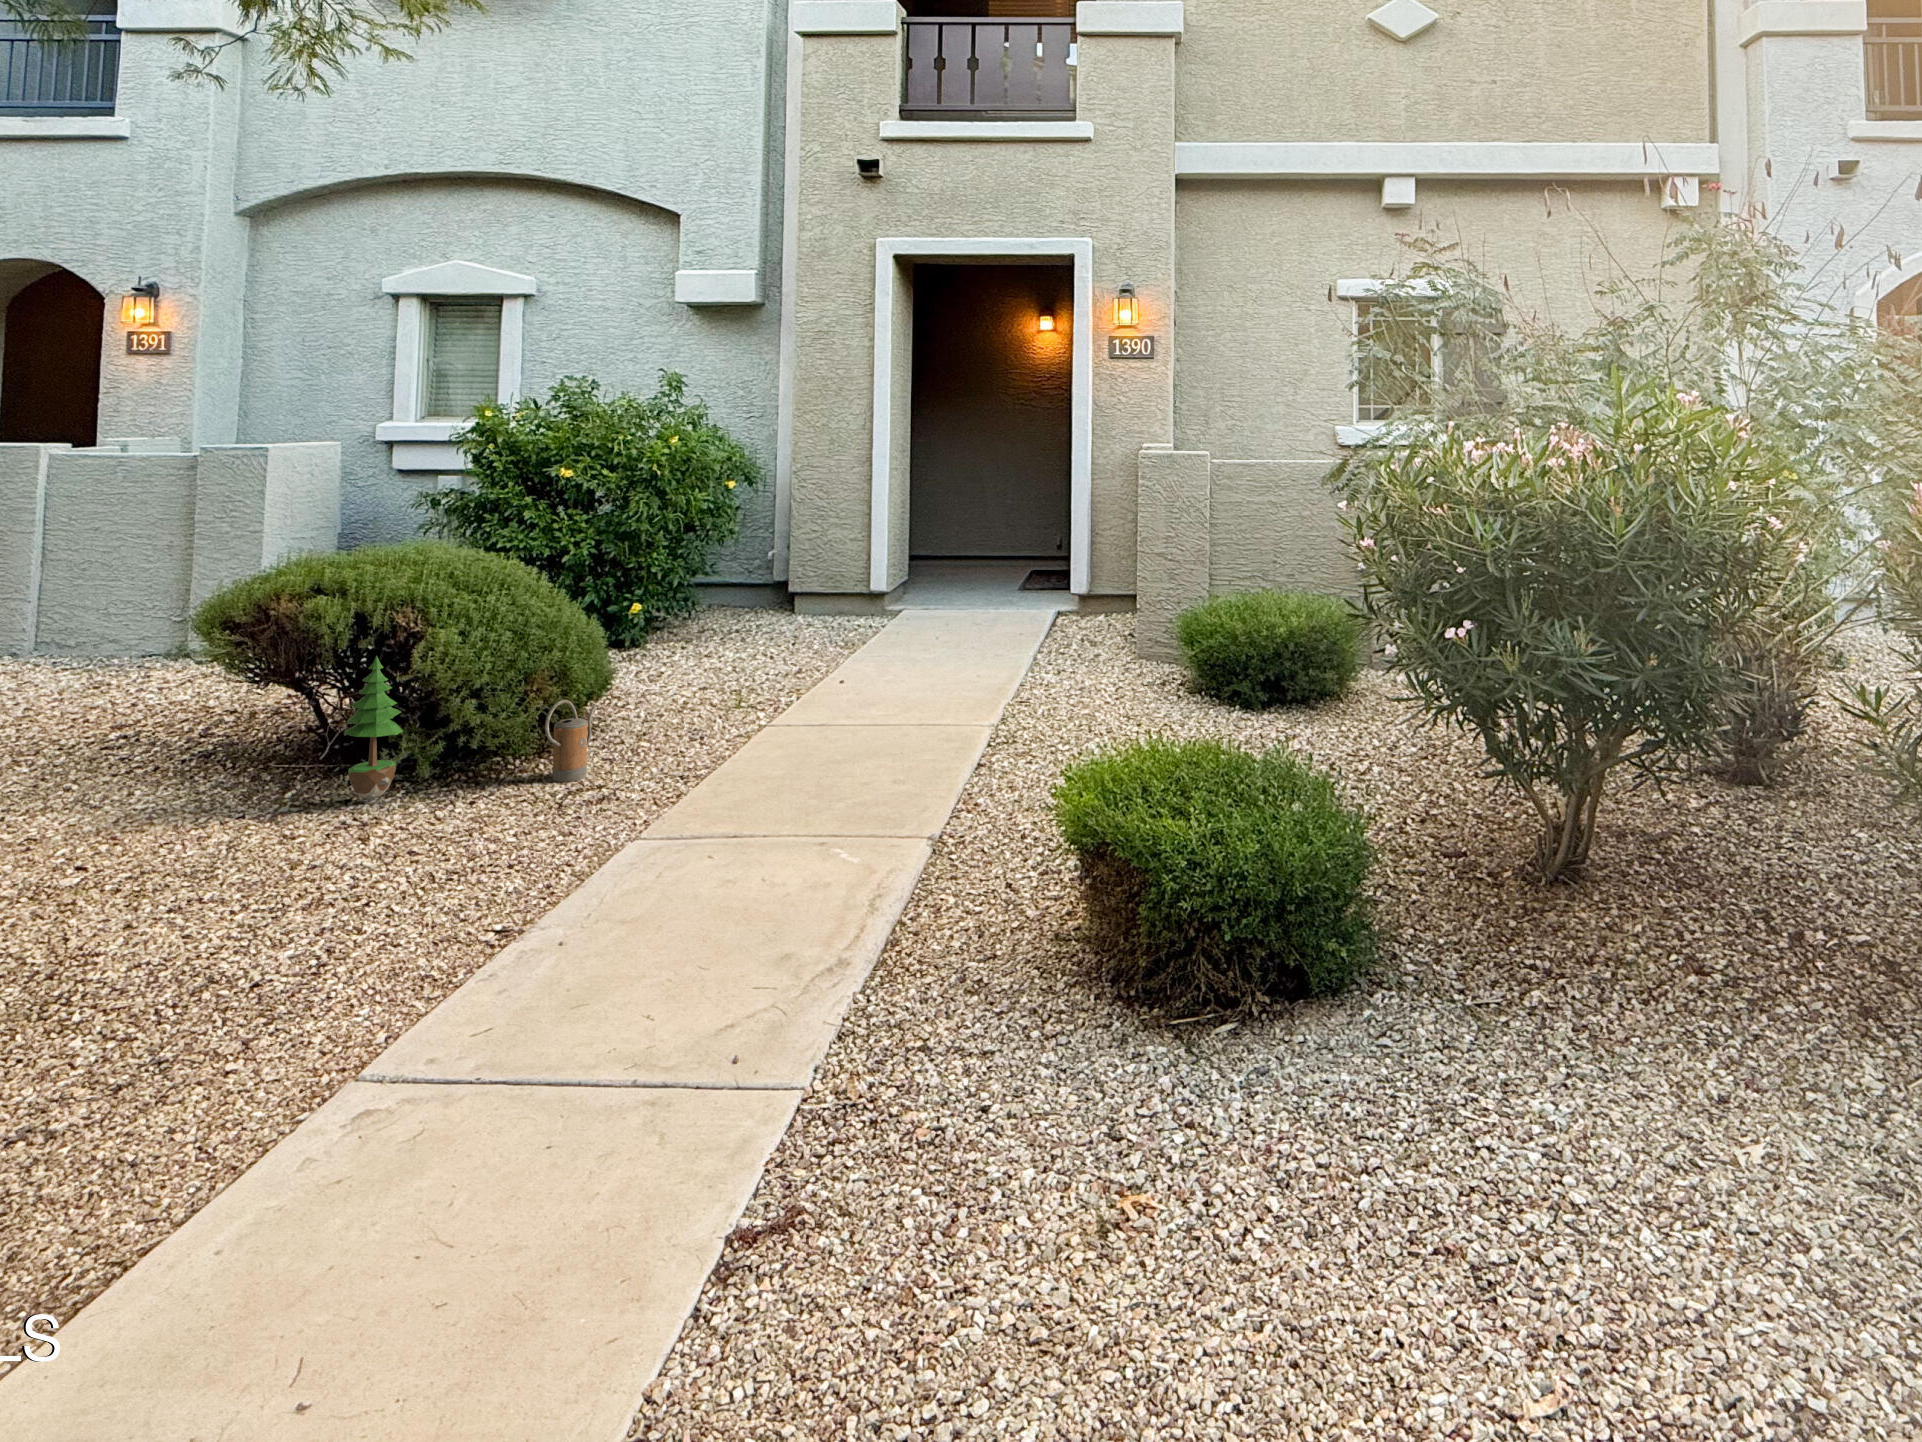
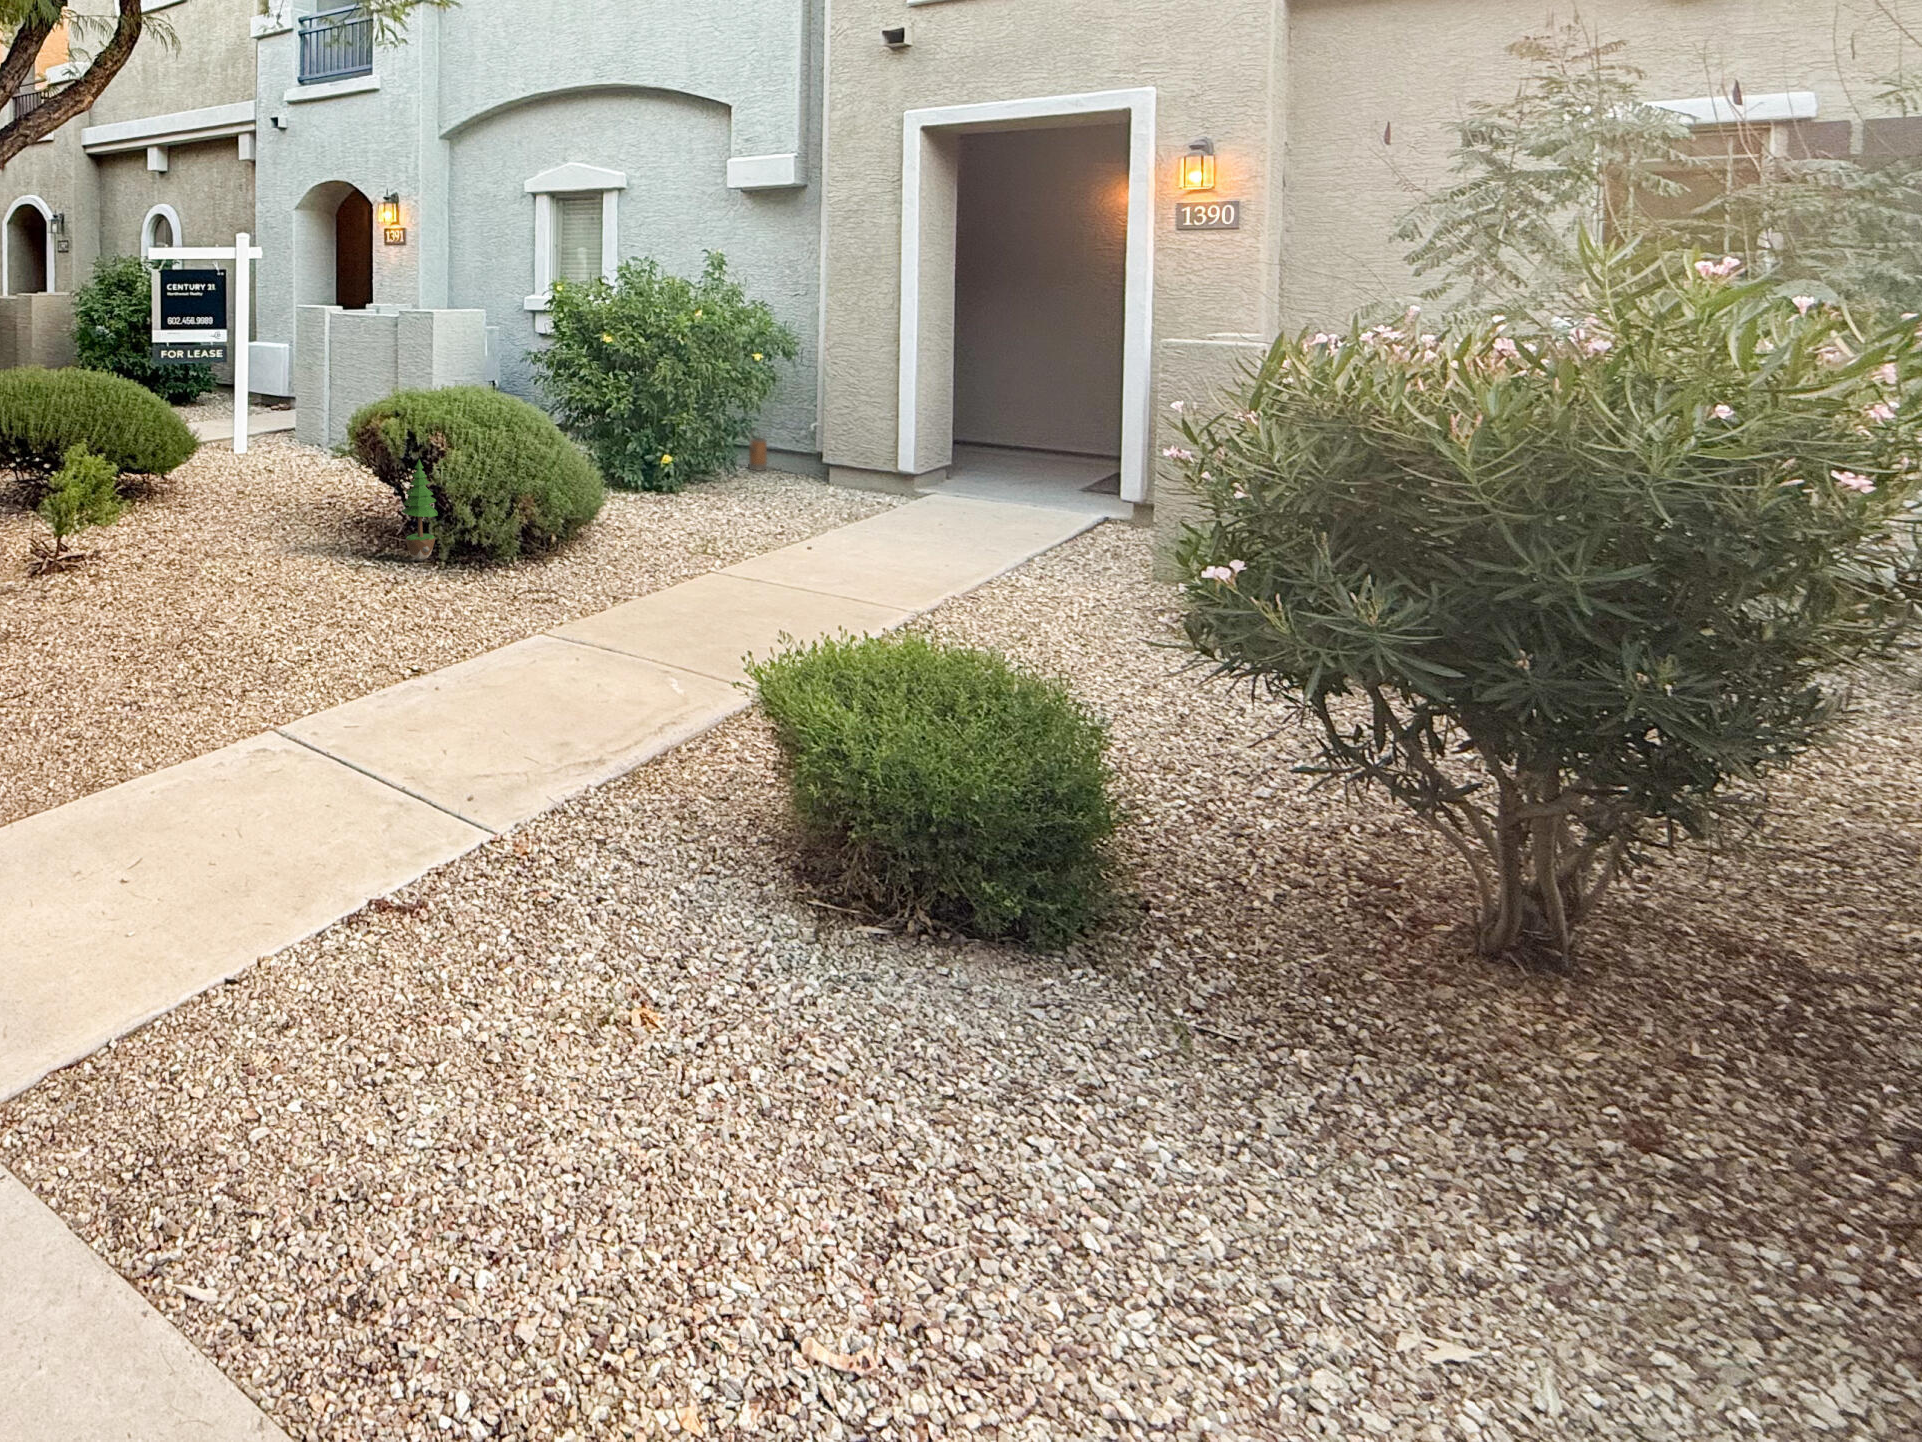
watering can: present [545,700,597,782] -> present [749,437,767,470]

